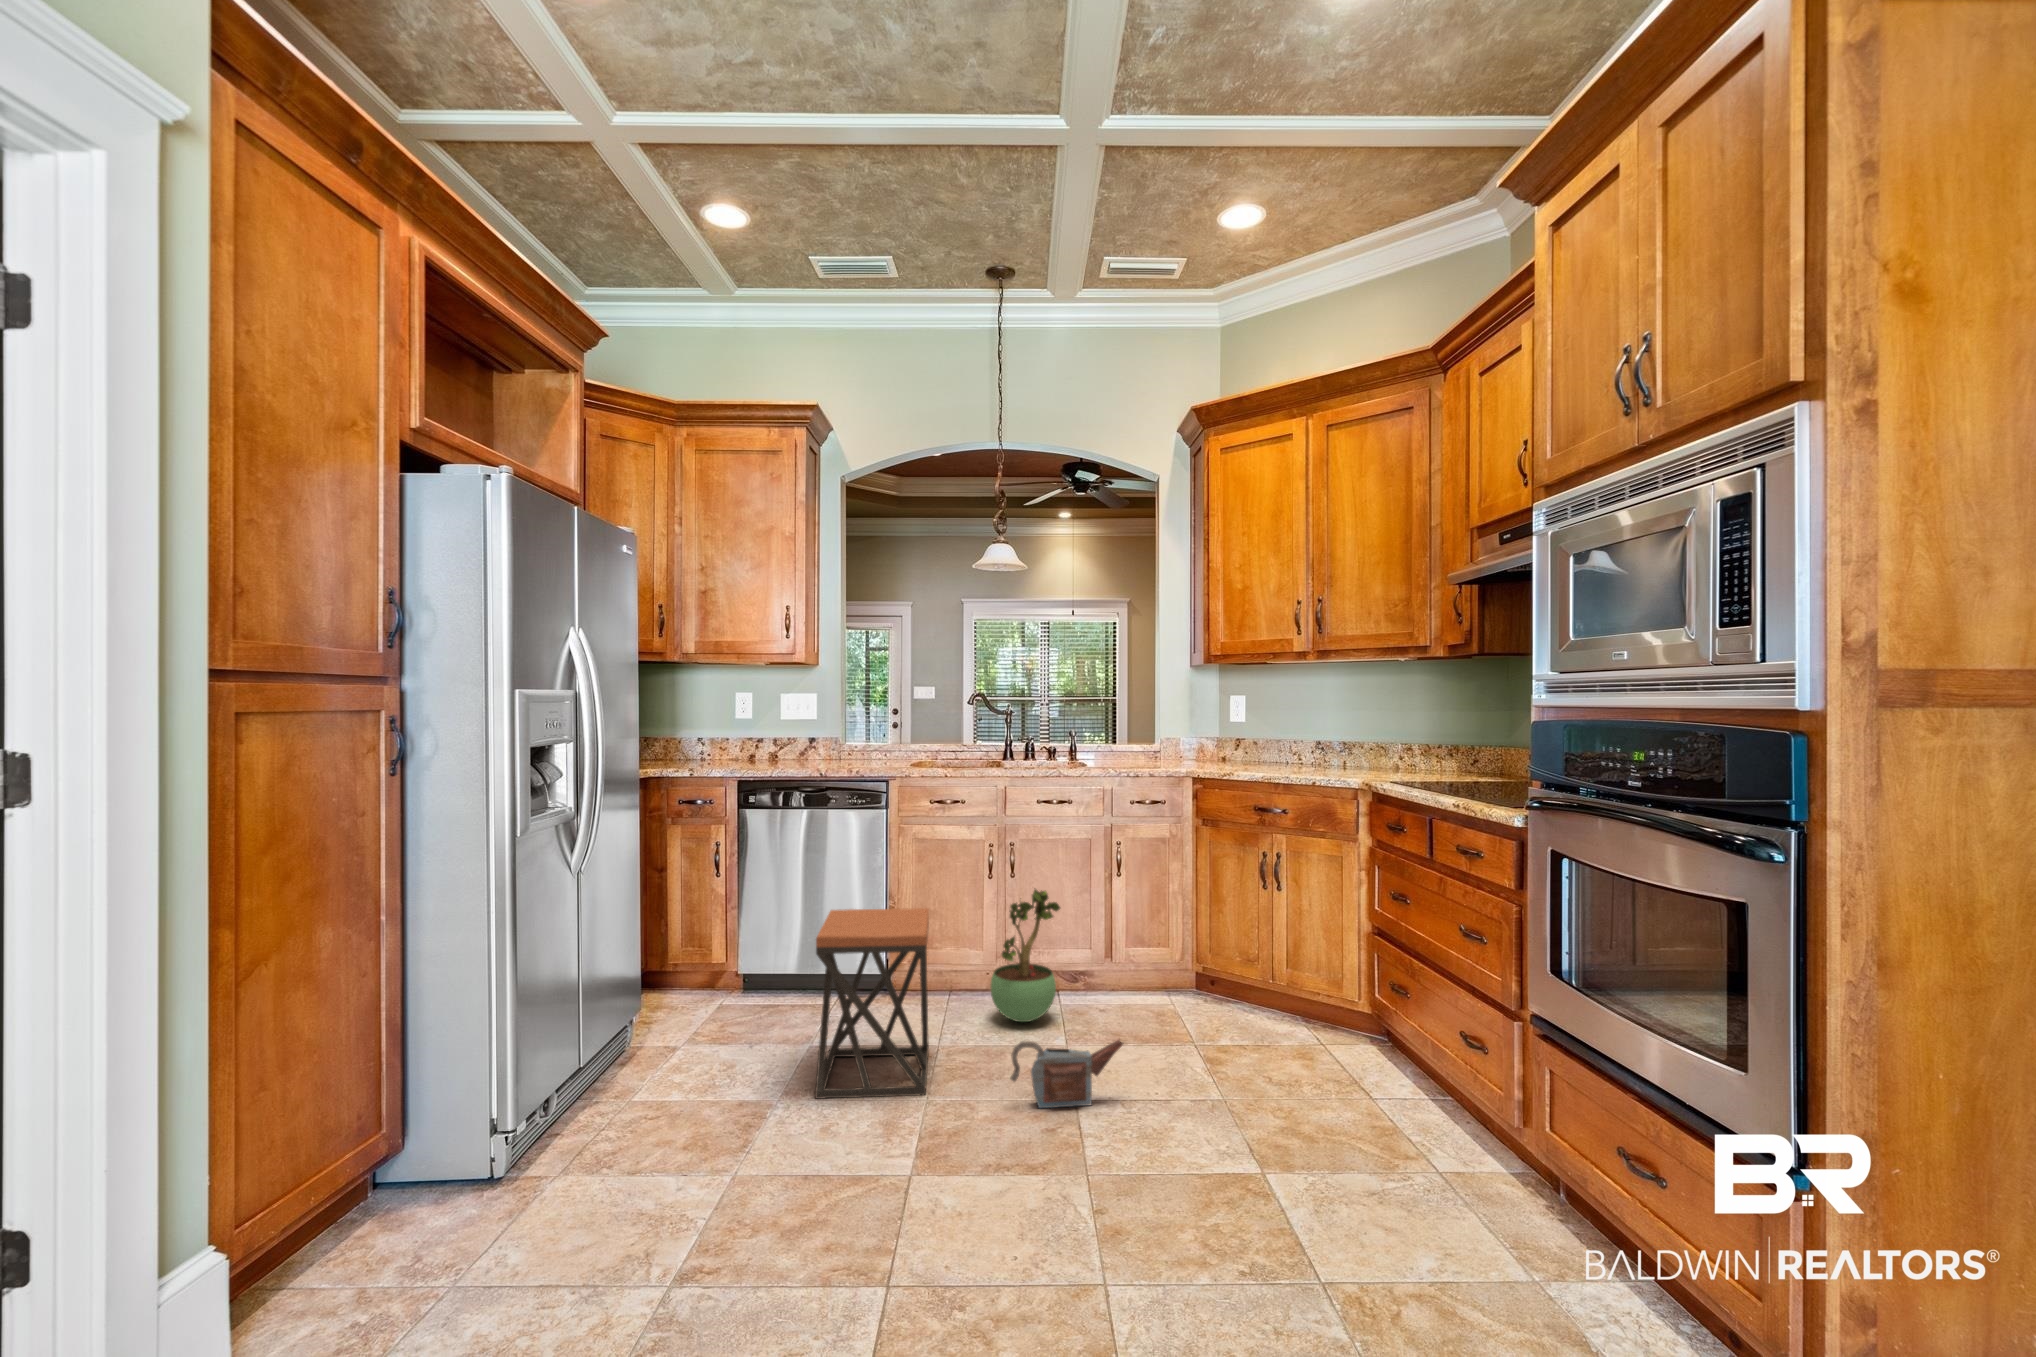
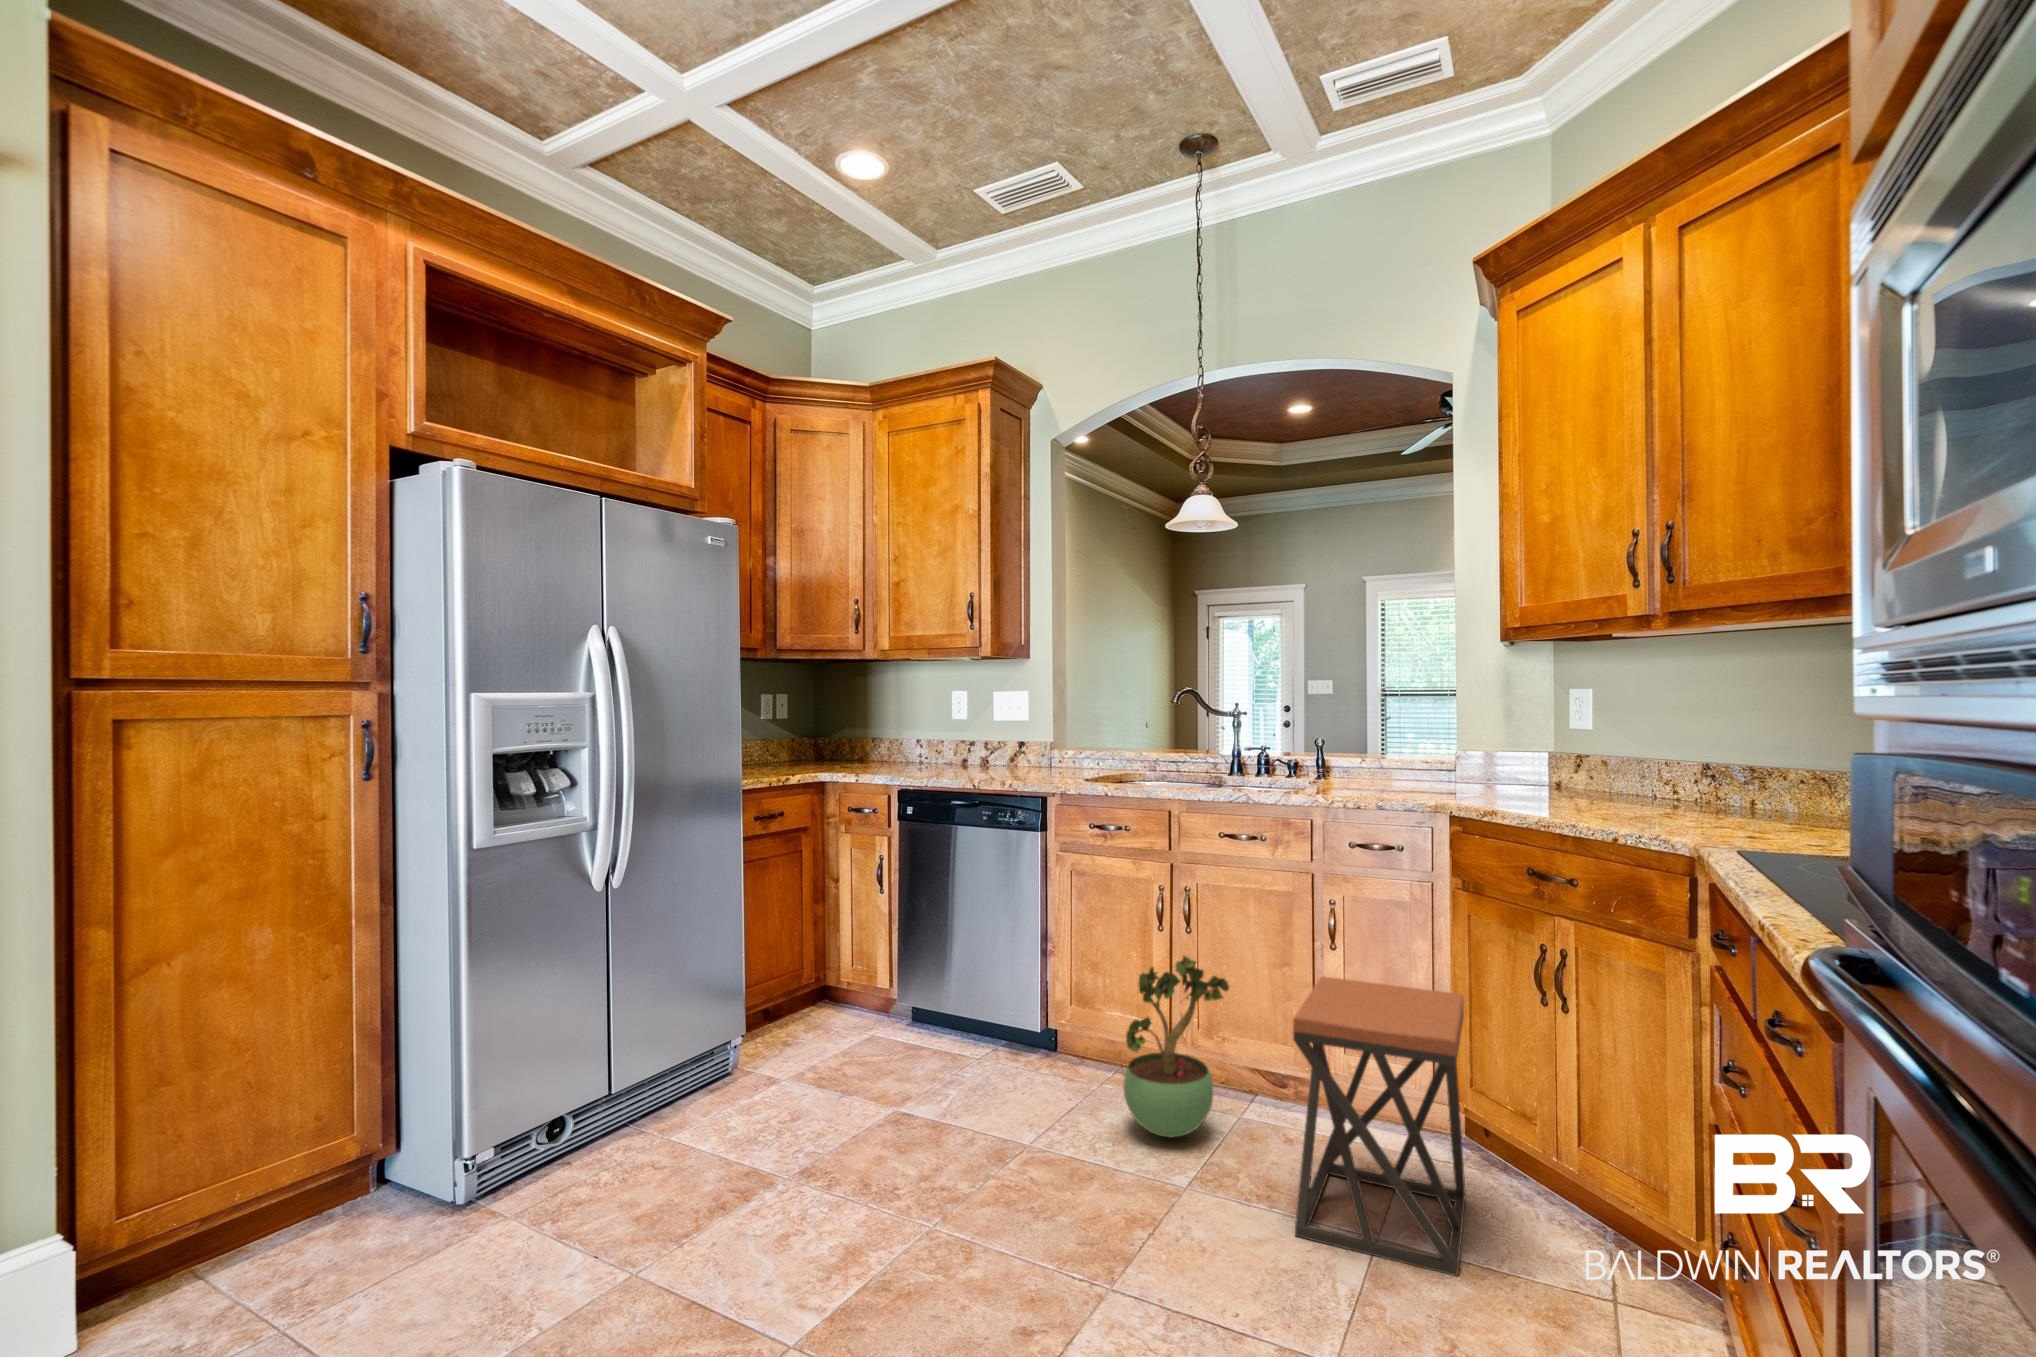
stool: present [815,908,929,1099] -> present [1293,976,1465,1276]
watering can: present [1010,1040,1123,1108] -> none [1017,1175,1176,1296]

